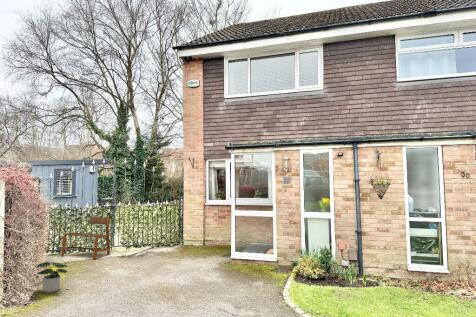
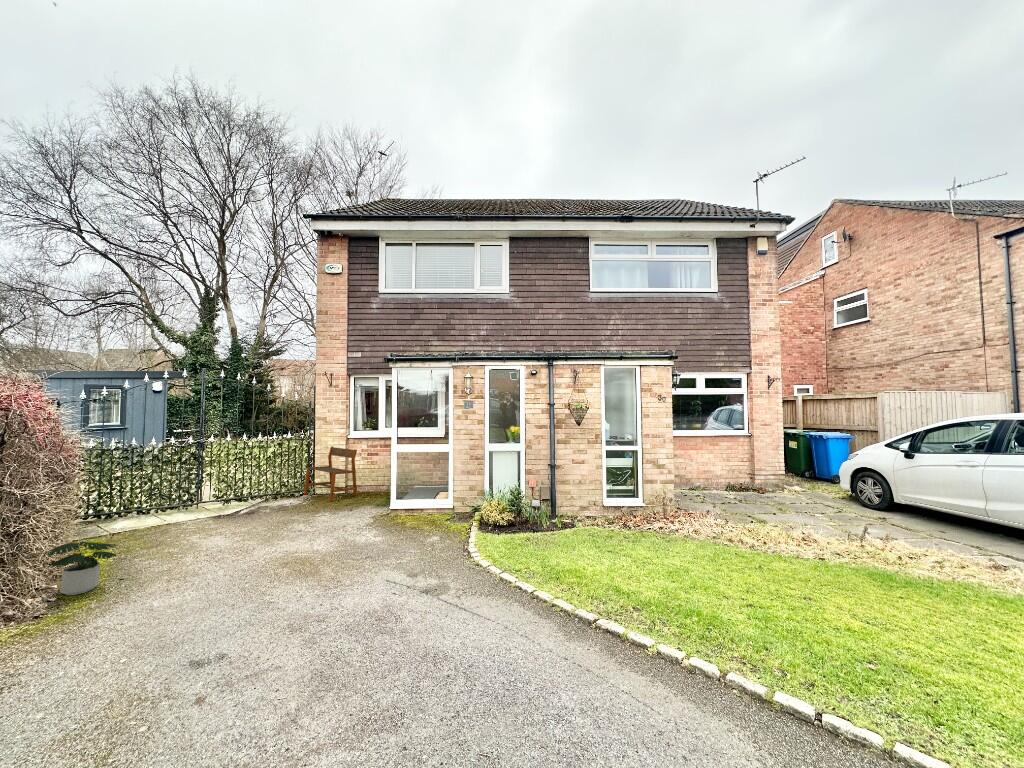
bench: present [61,217,110,260] -> present [304,447,357,501]

